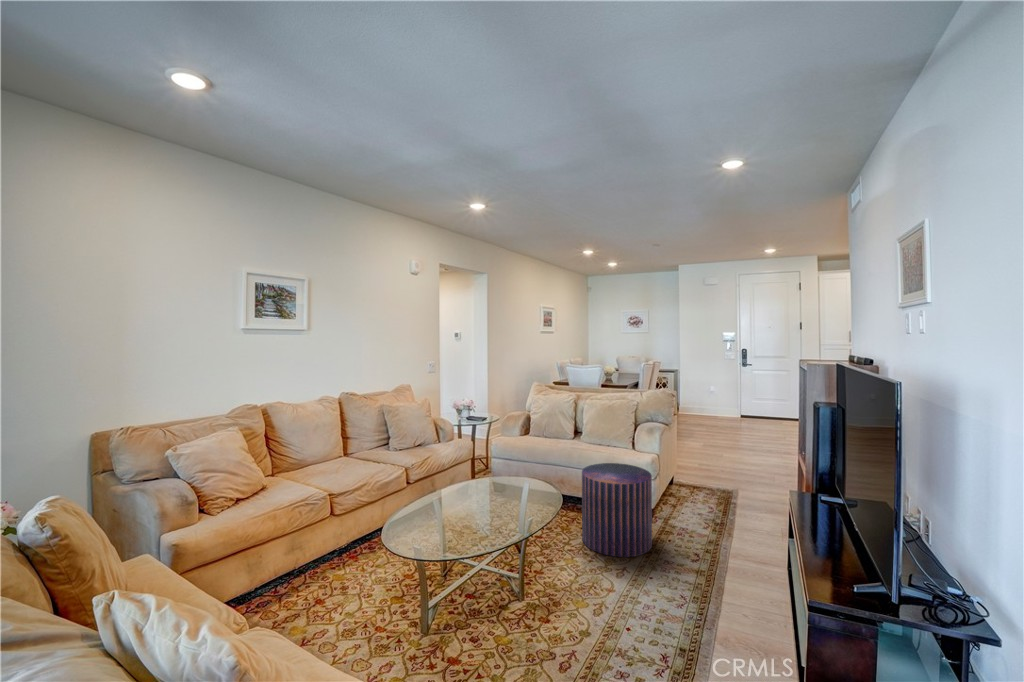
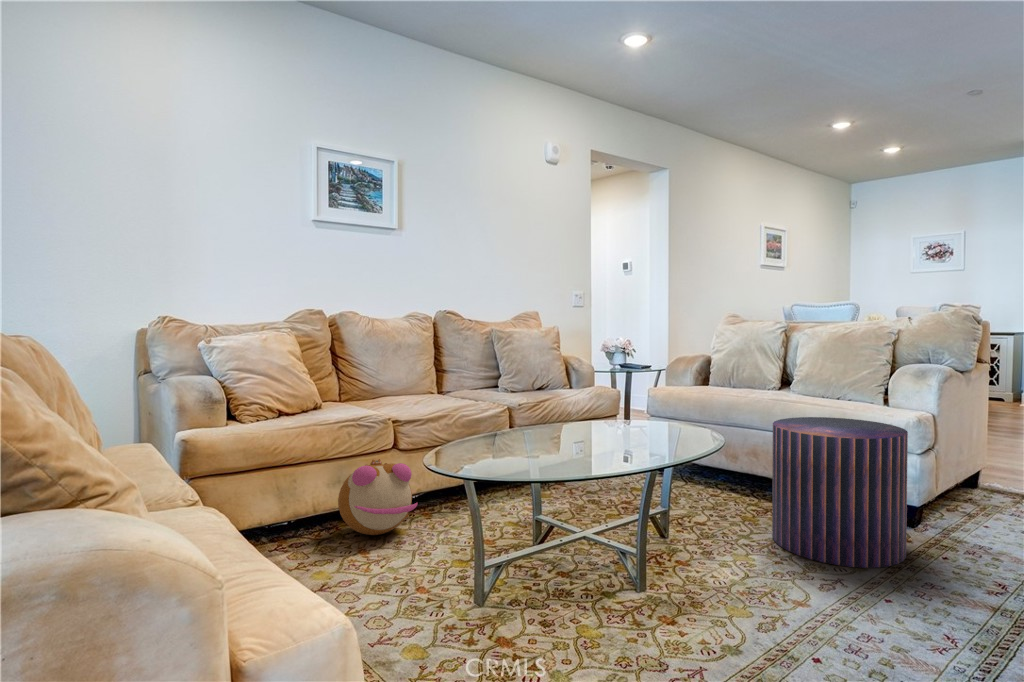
plush toy: none [292,527,356,587] -> present [338,459,417,535]

